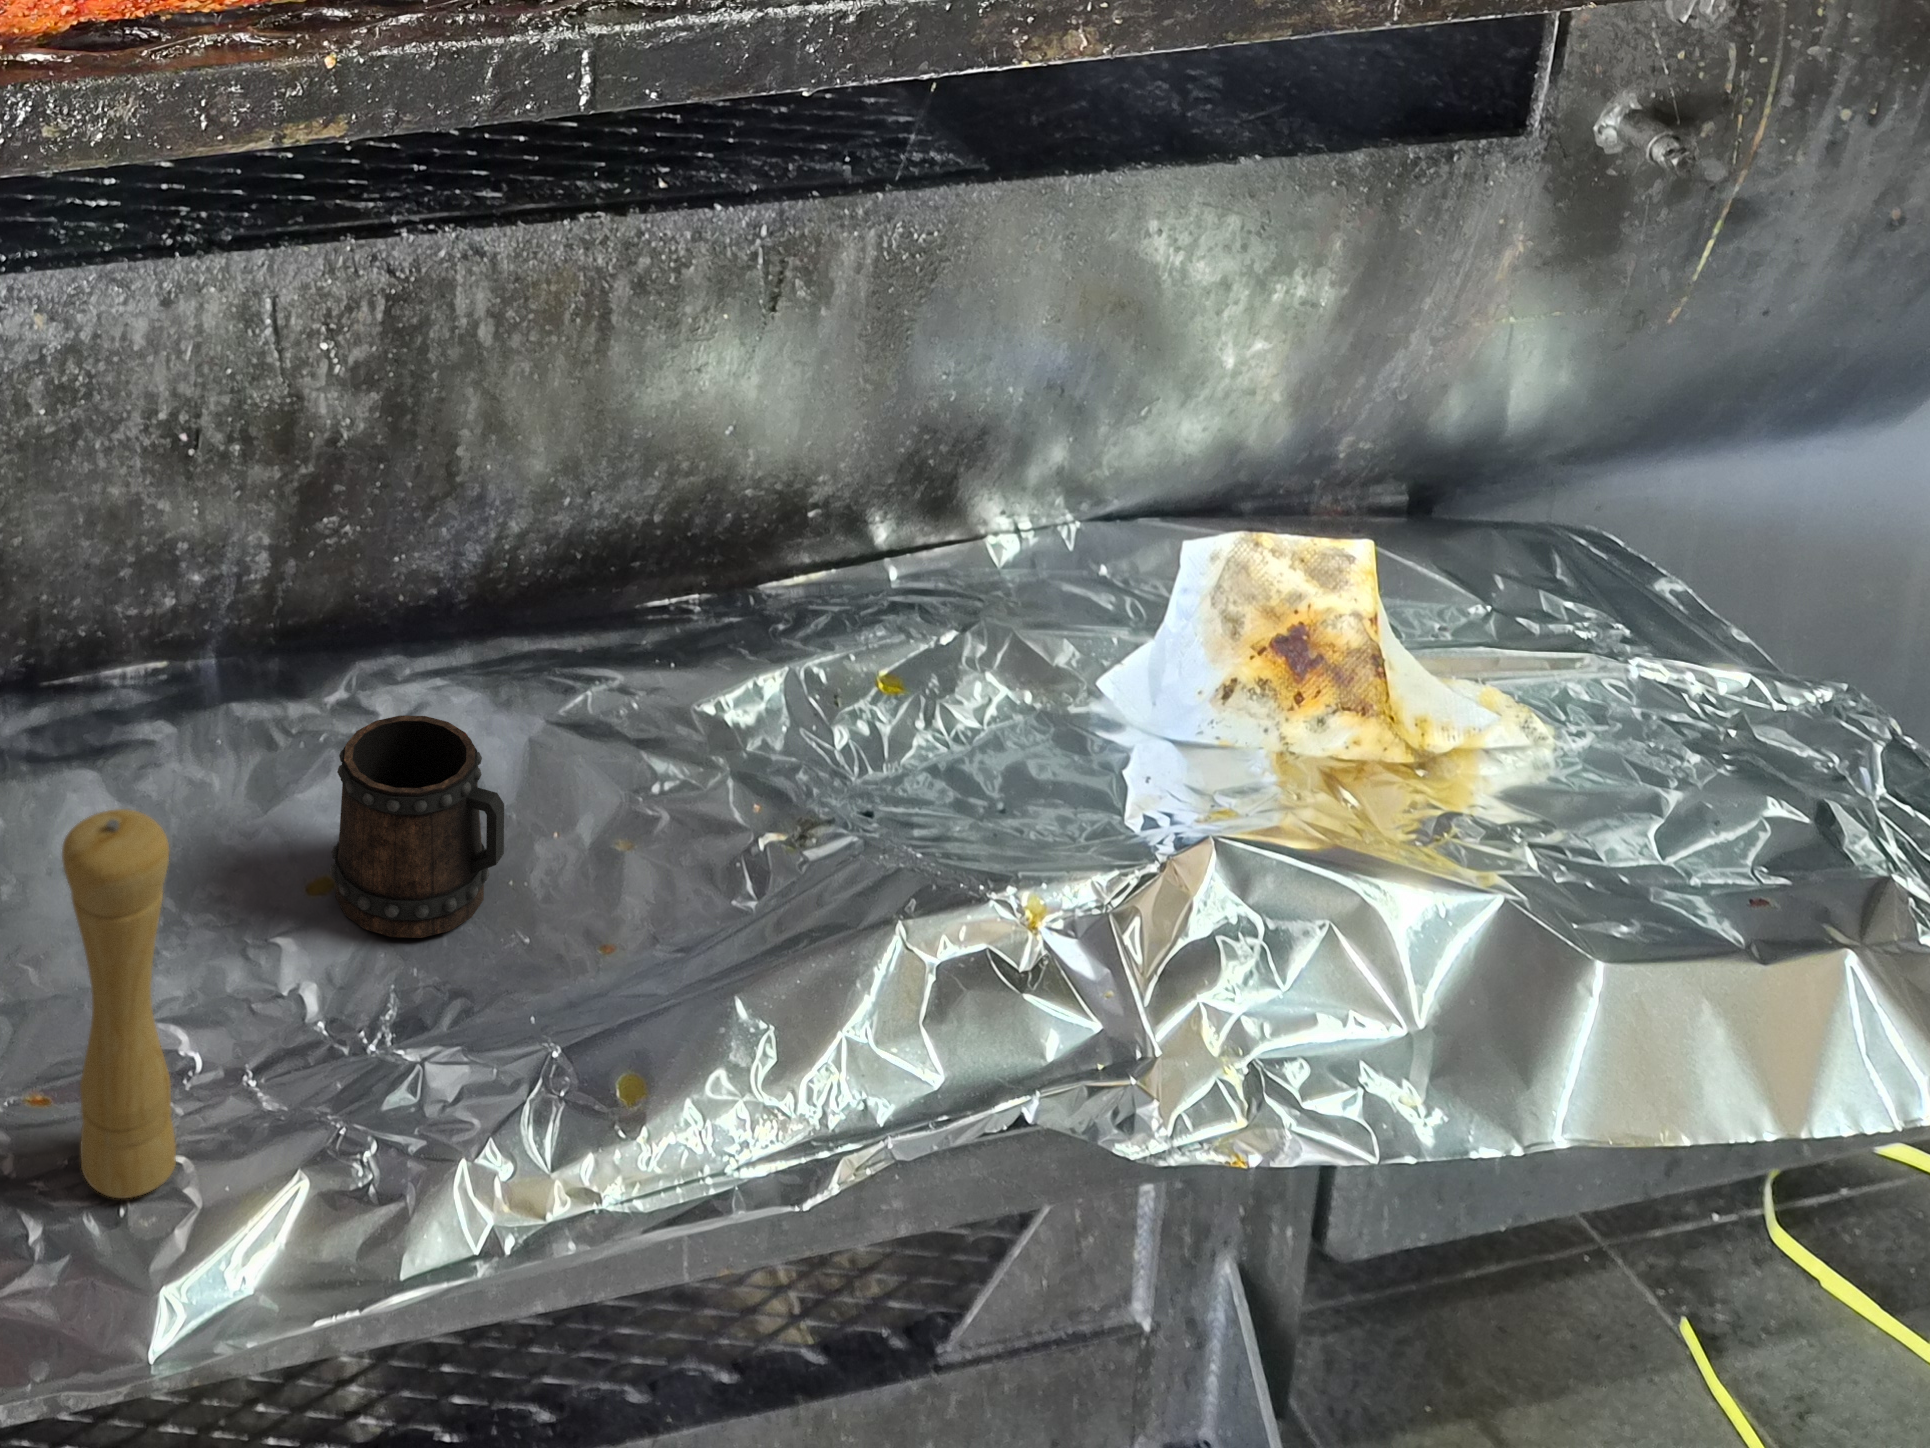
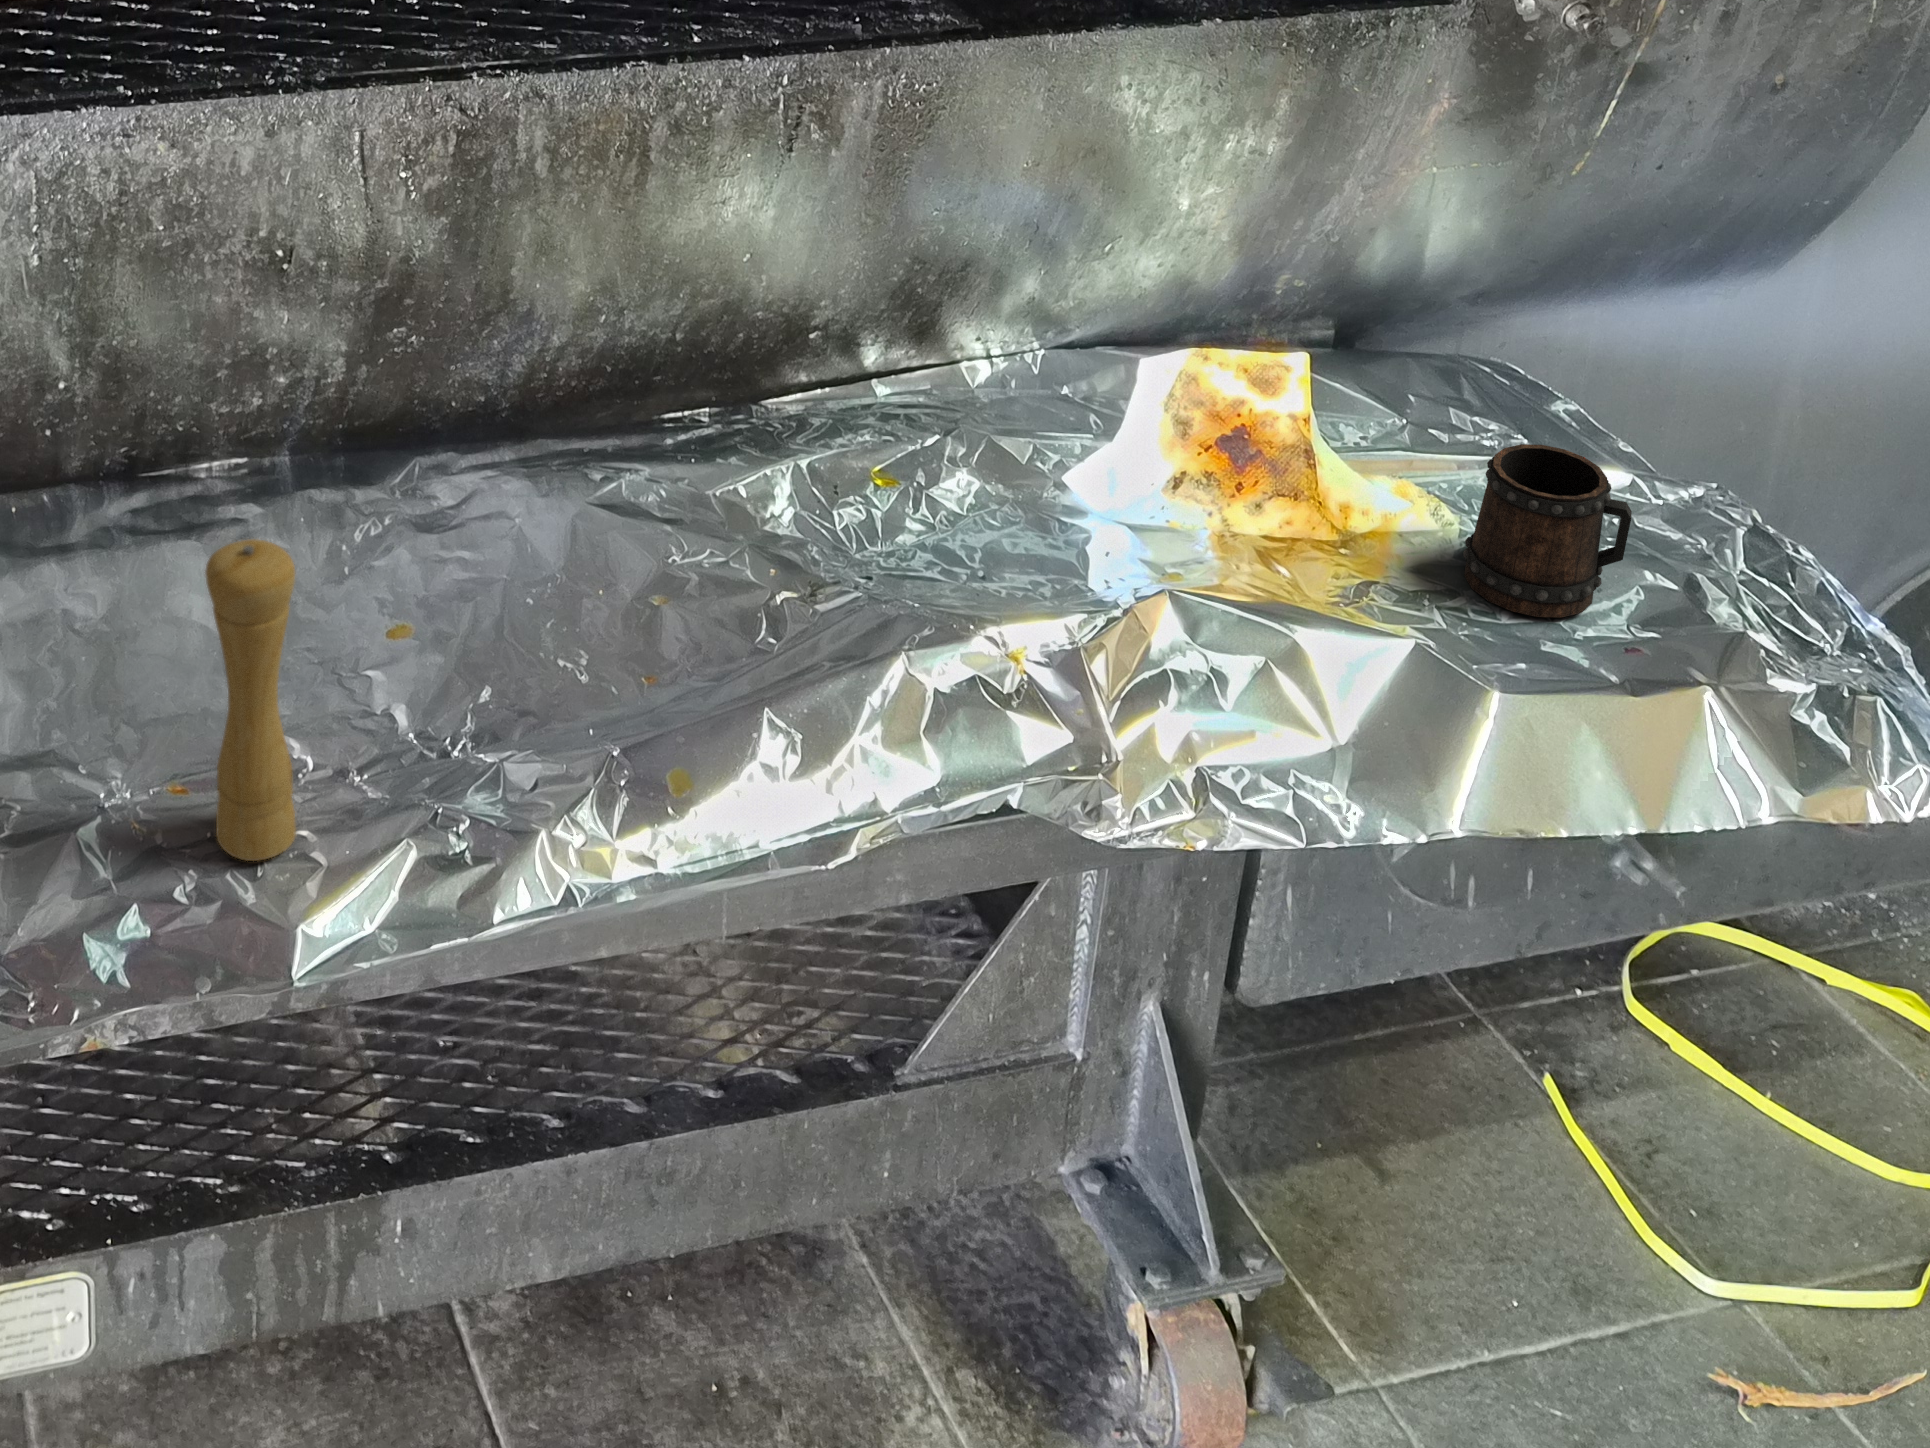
beer mug: present [329,715,504,938] -> present [1463,444,1632,617]

